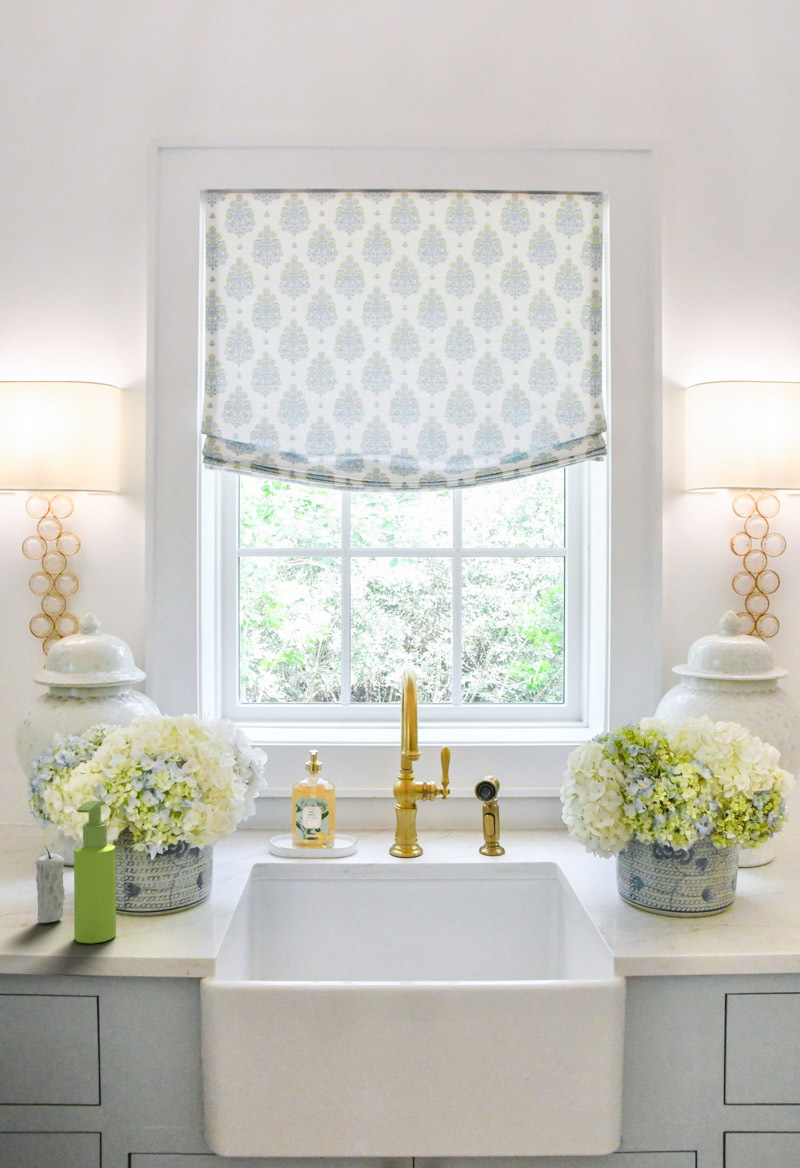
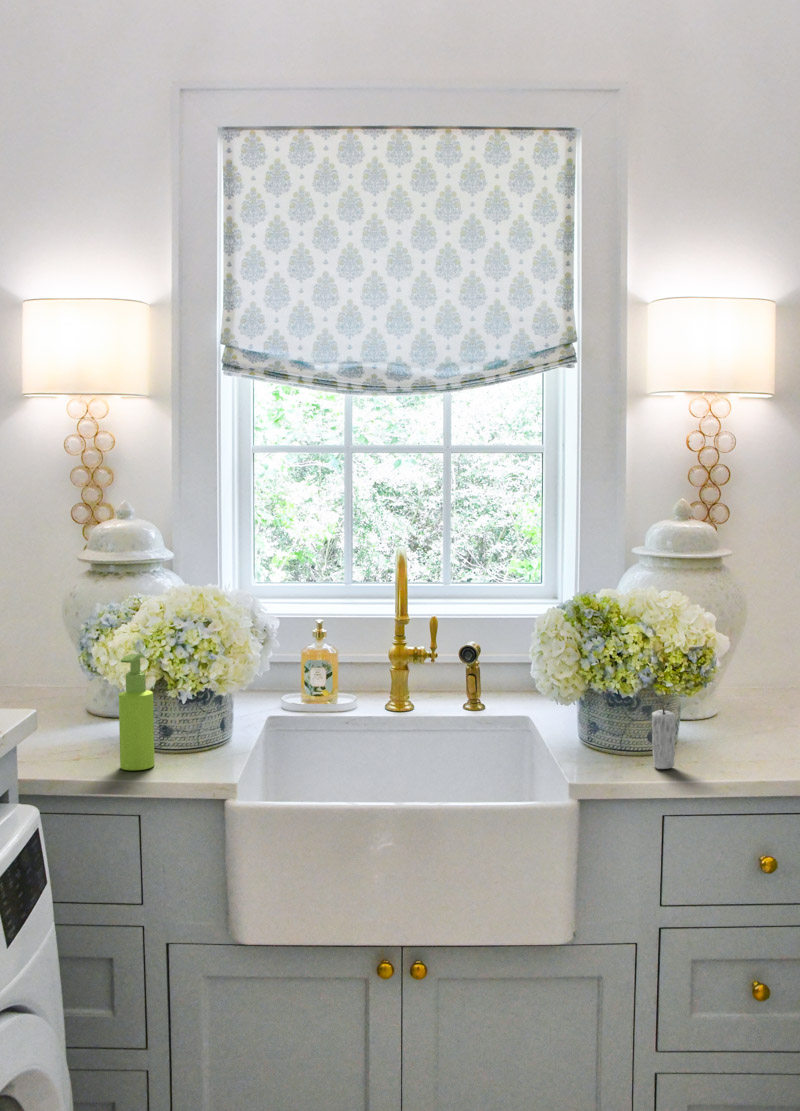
candle: present [36,848,65,923] -> present [652,706,676,769]

